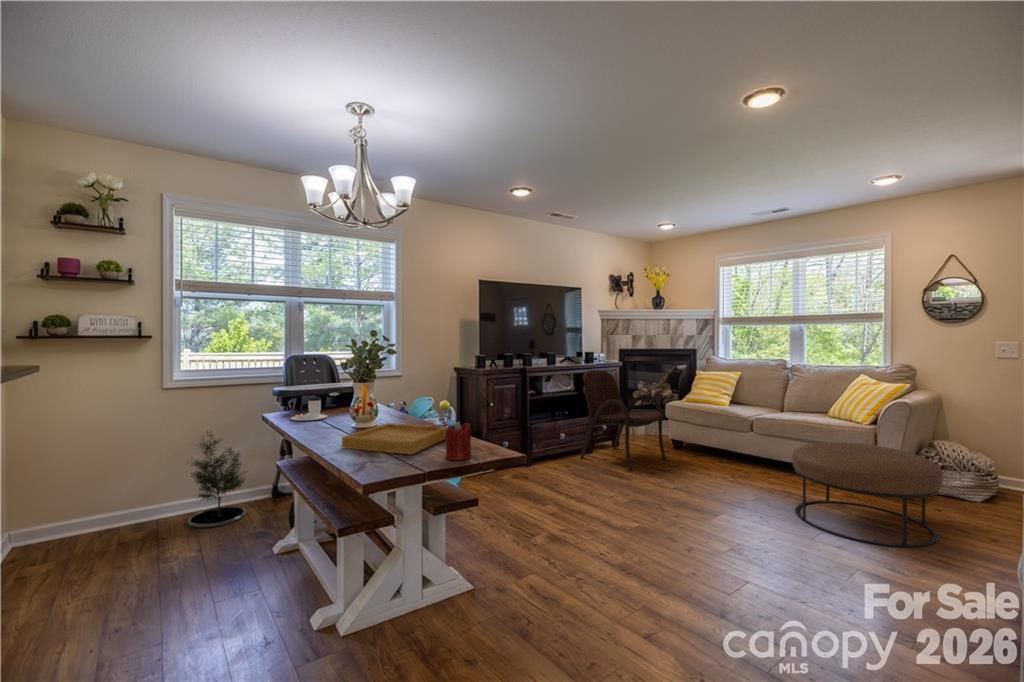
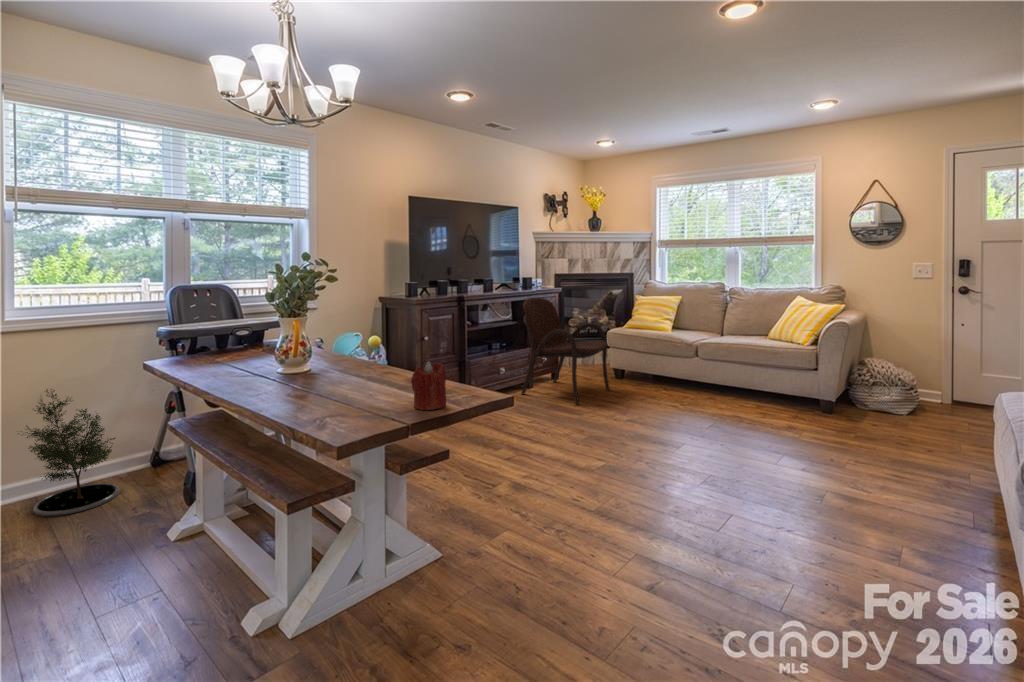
coffee cup: present [291,397,327,421] -> none [176,338,229,370]
tray: present [342,423,448,454] -> none [265,367,405,406]
ottoman: present [792,442,943,547] -> none [749,365,890,462]

